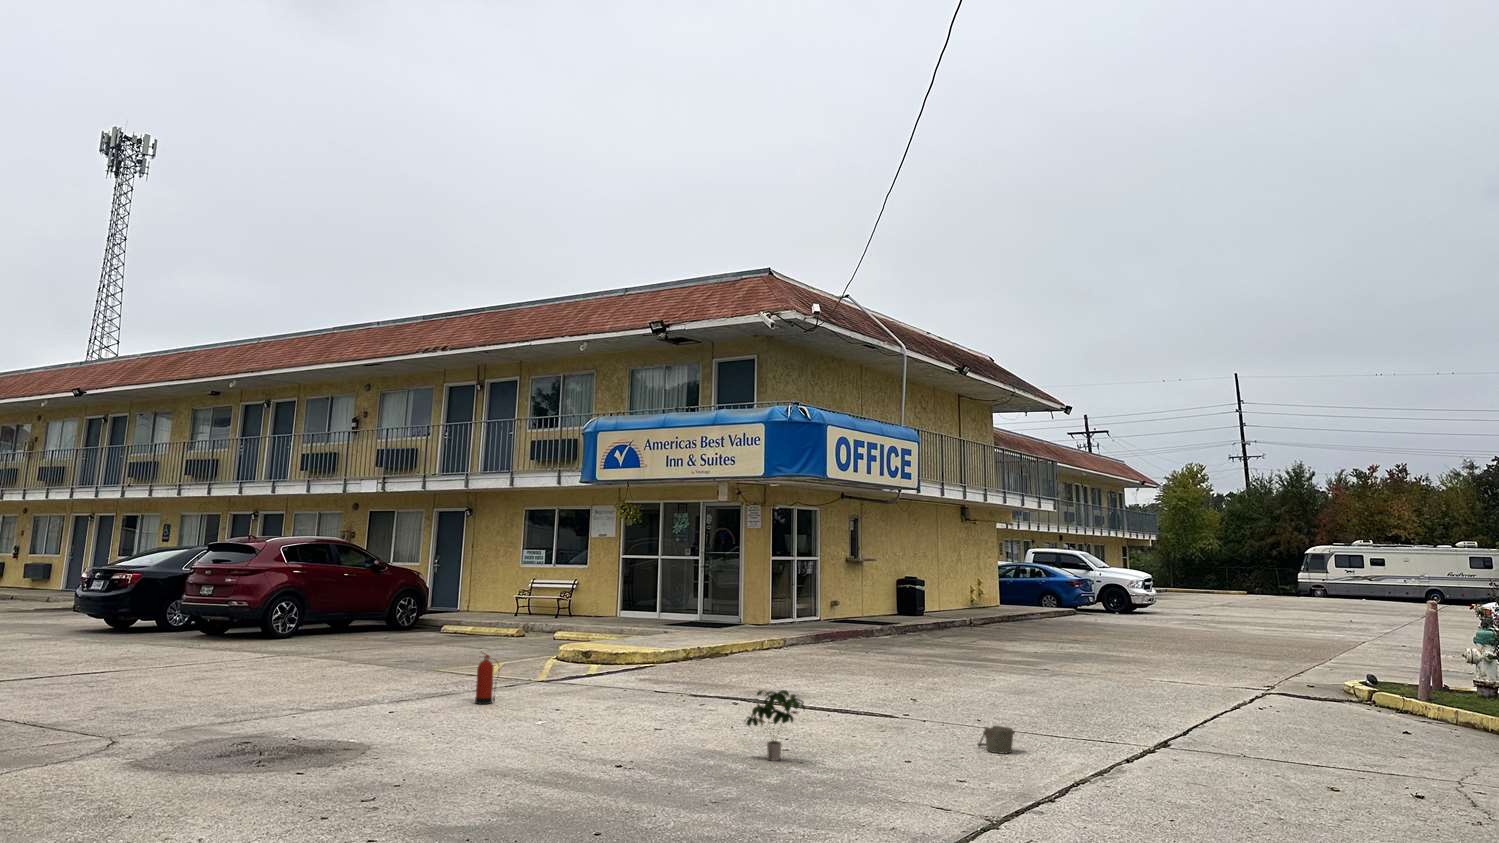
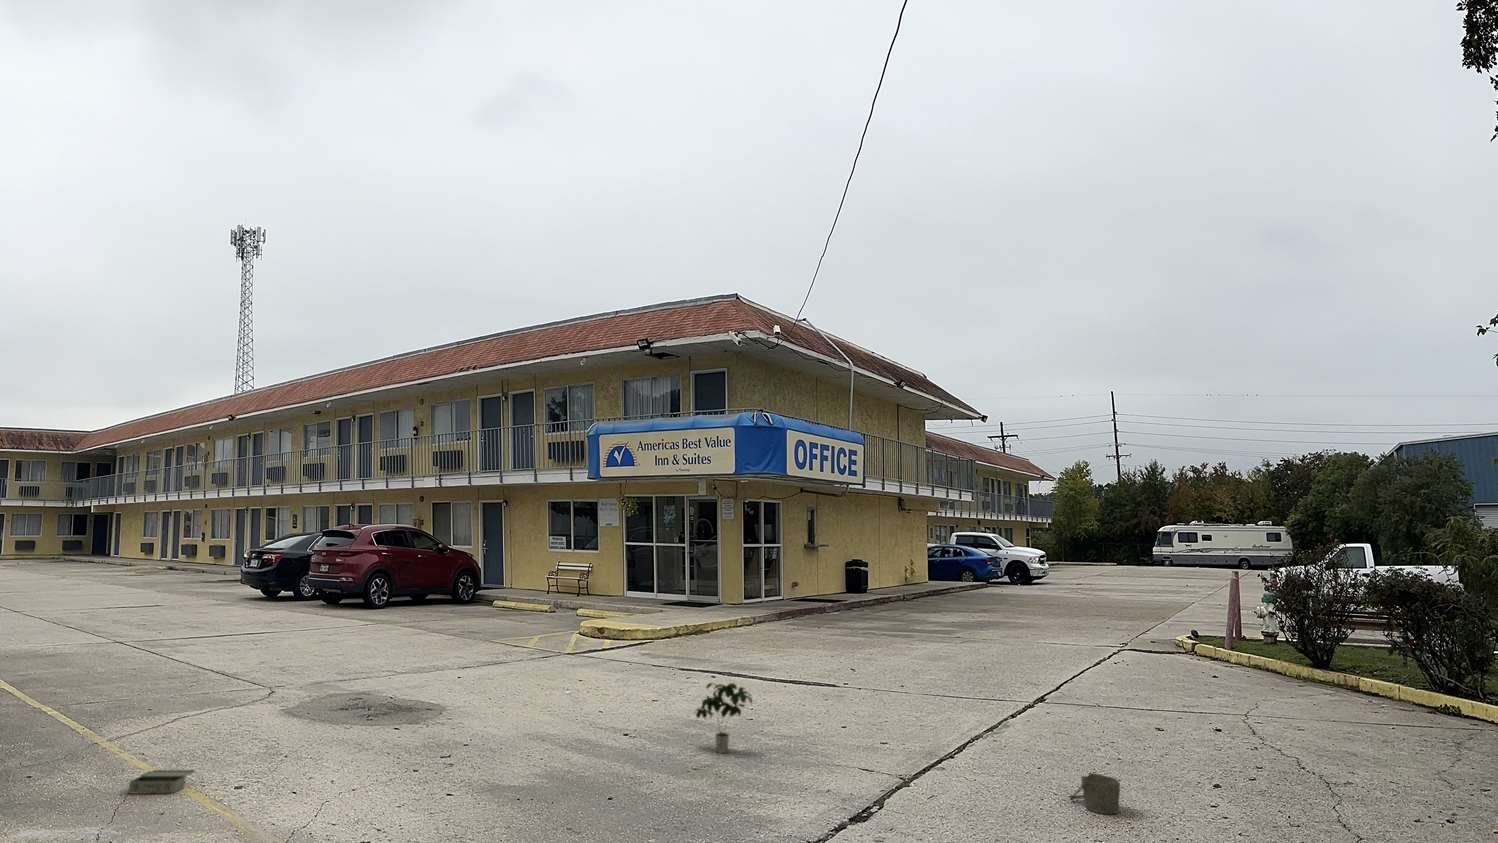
fire extinguisher: present [475,654,495,704] -> none [459,634,482,683]
bucket: present [977,726,1015,753] -> present [1069,773,1120,814]
toolbox: none [205,767,262,786] -> present [128,770,195,794]

